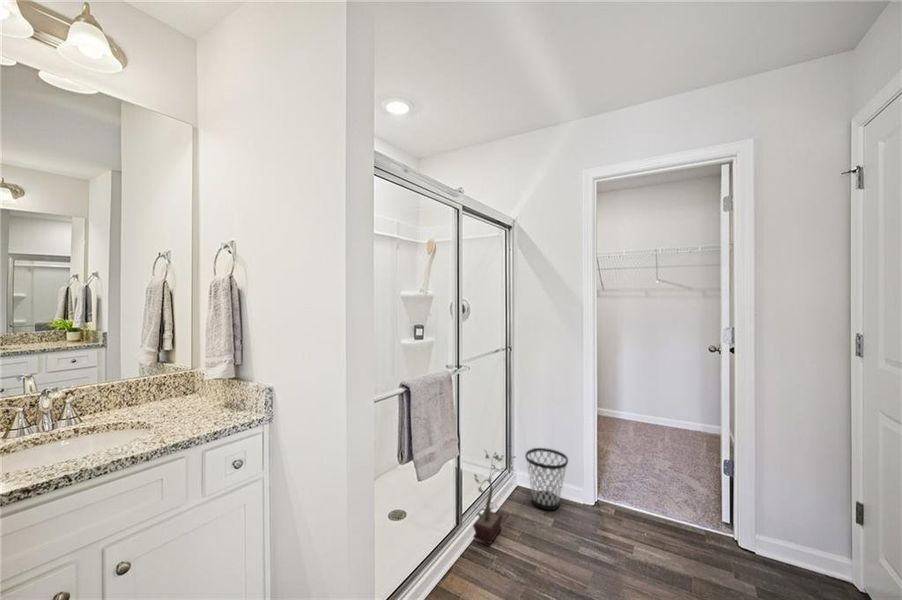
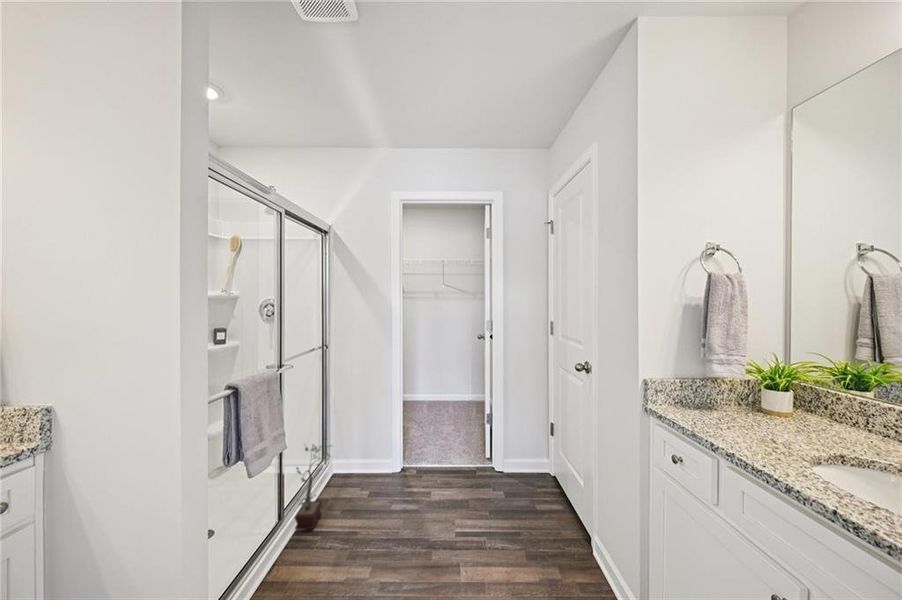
wastebasket: present [526,448,568,510] -> none [339,434,378,487]

